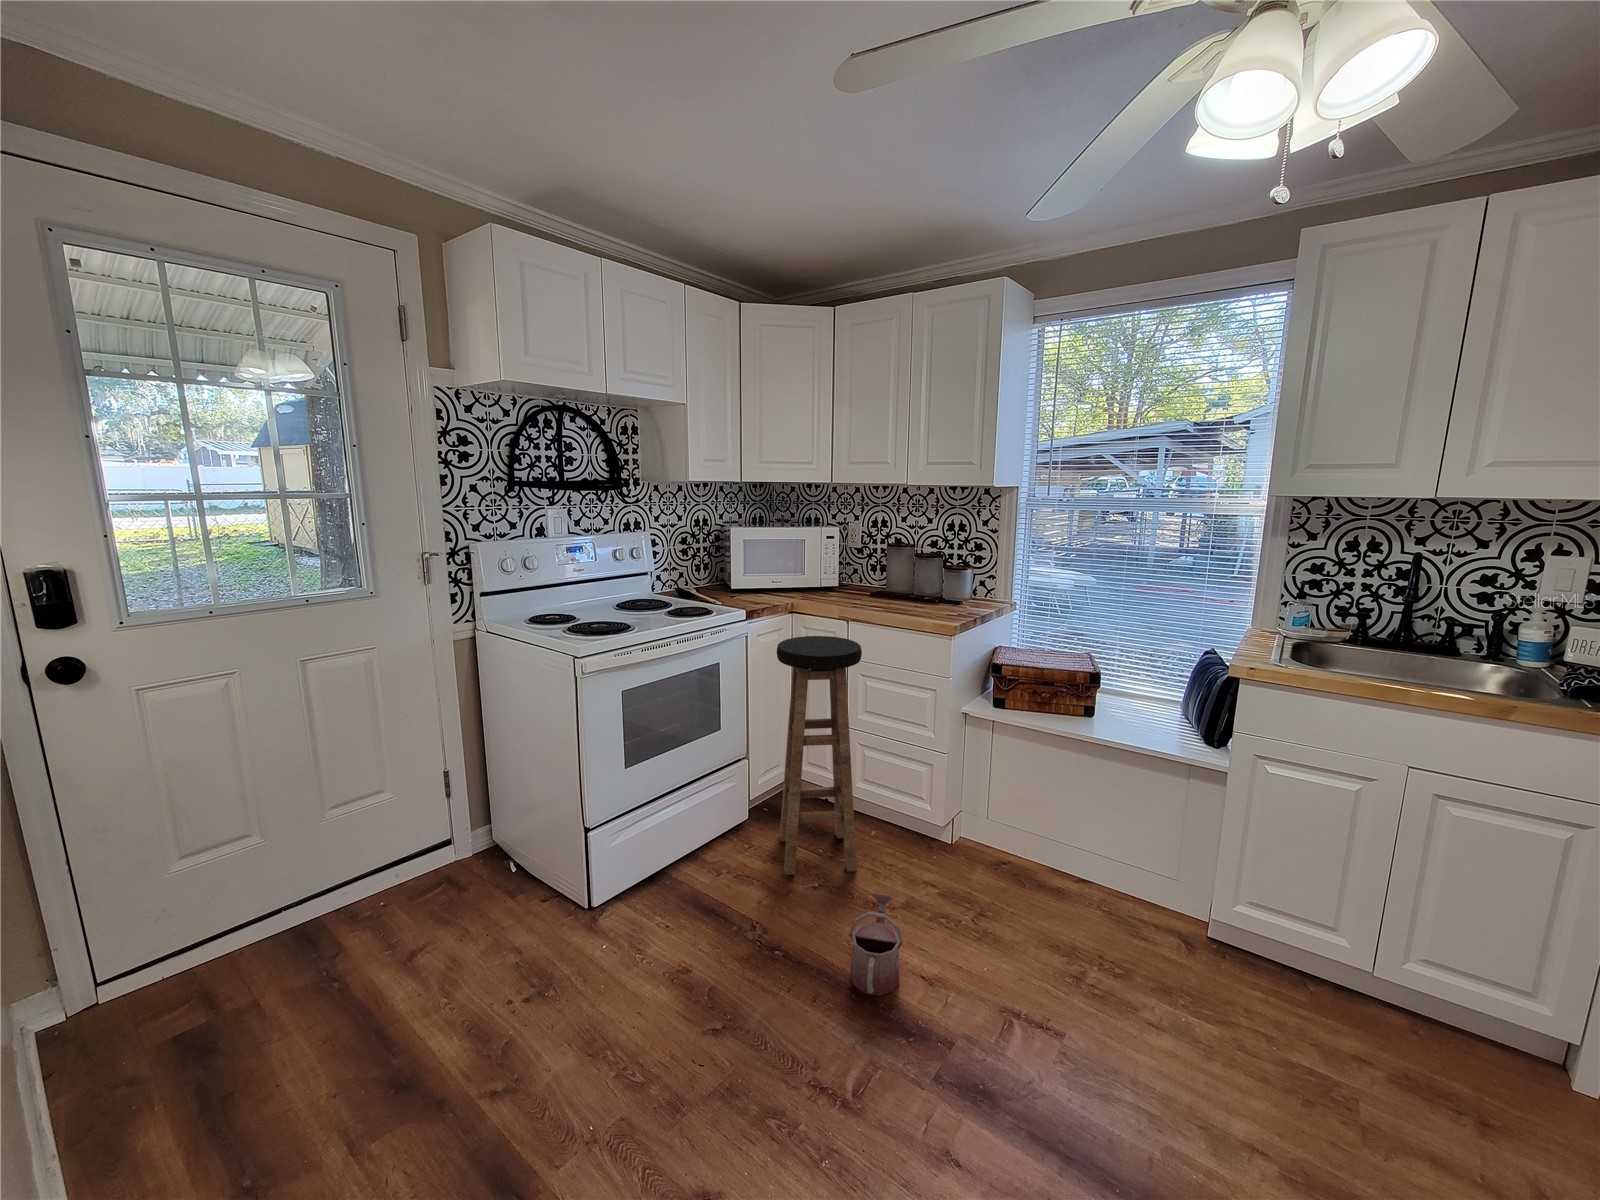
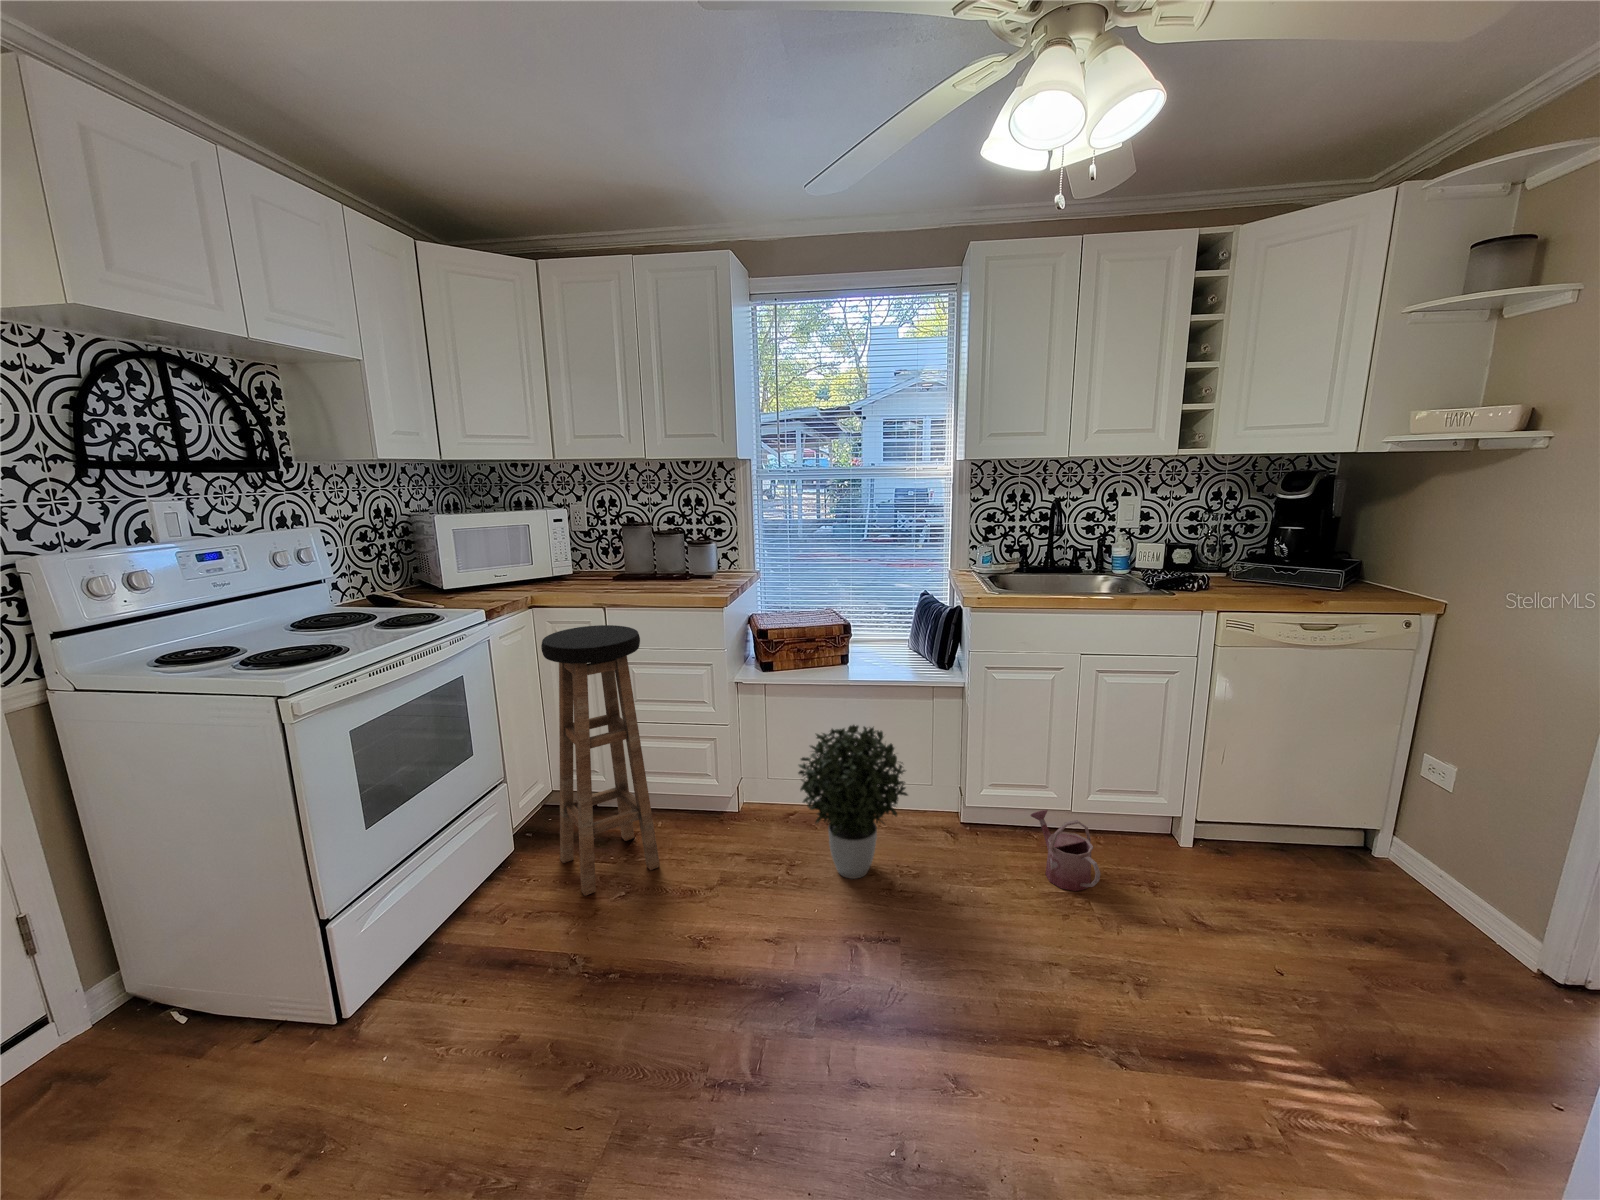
potted plant: none [994,783,1120,952] -> present [798,725,908,879]
watering can: present [849,893,903,996] -> present [1031,810,1100,891]

